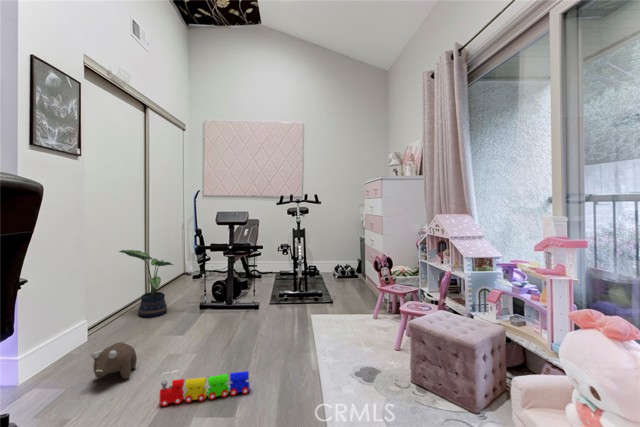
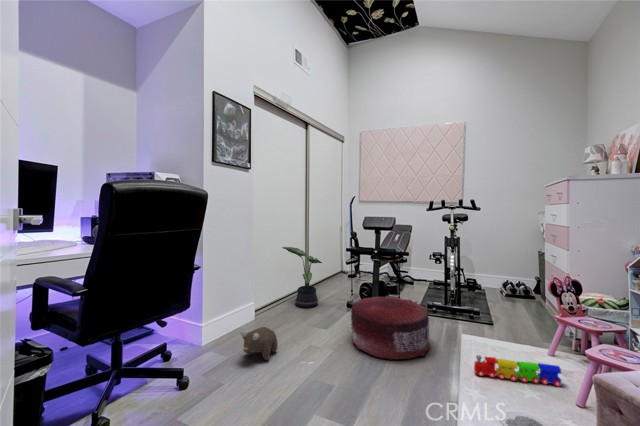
pouf: none [217,289,290,347] -> present [351,296,430,359]
toy train: present [159,371,250,406] -> present [474,355,561,387]

